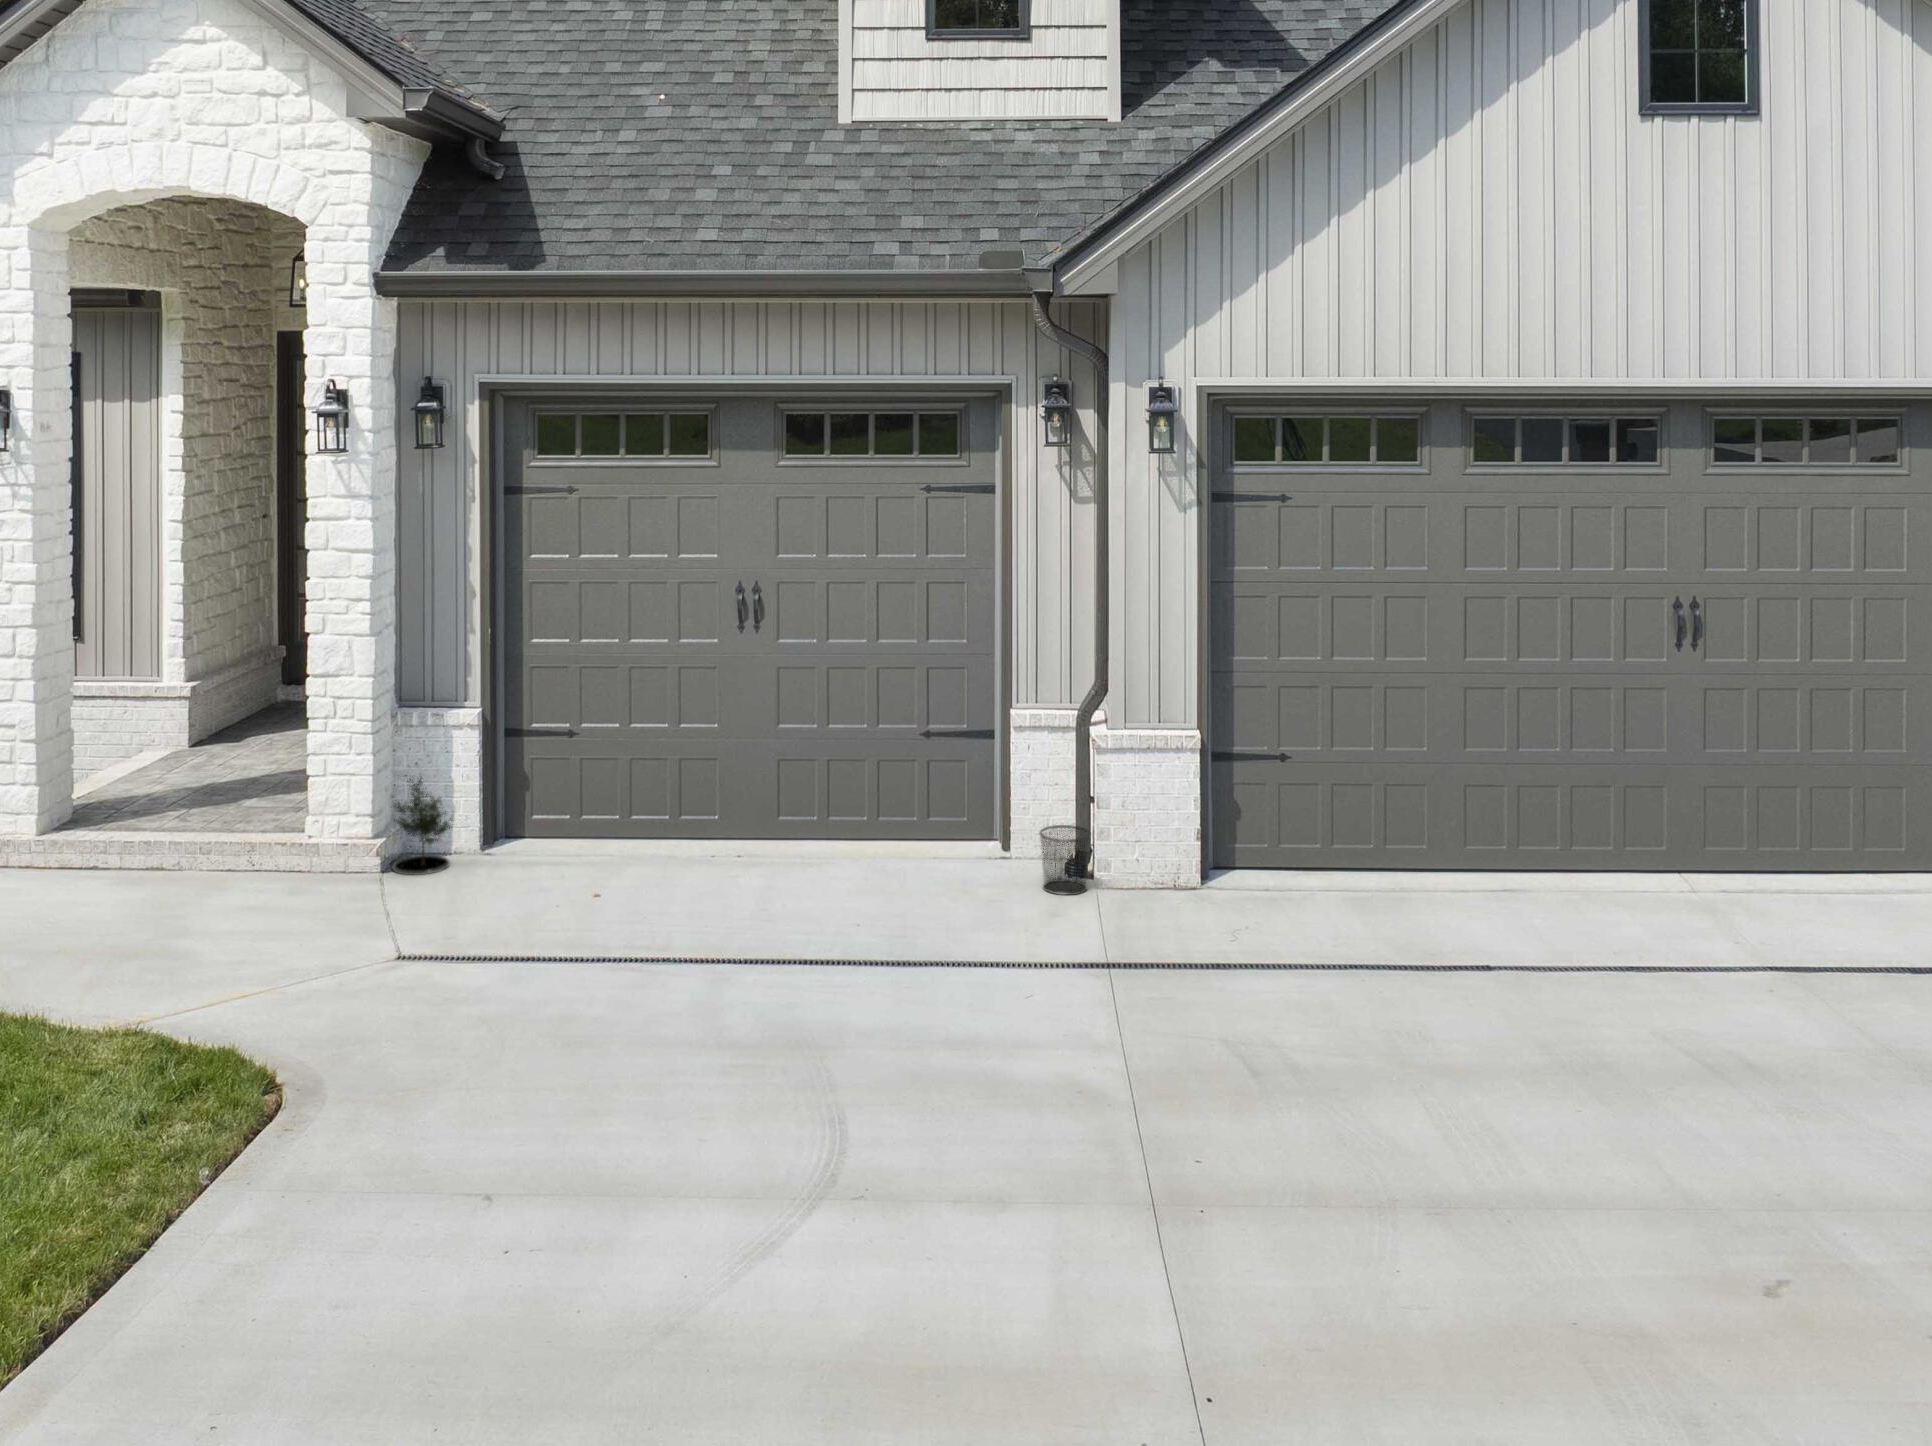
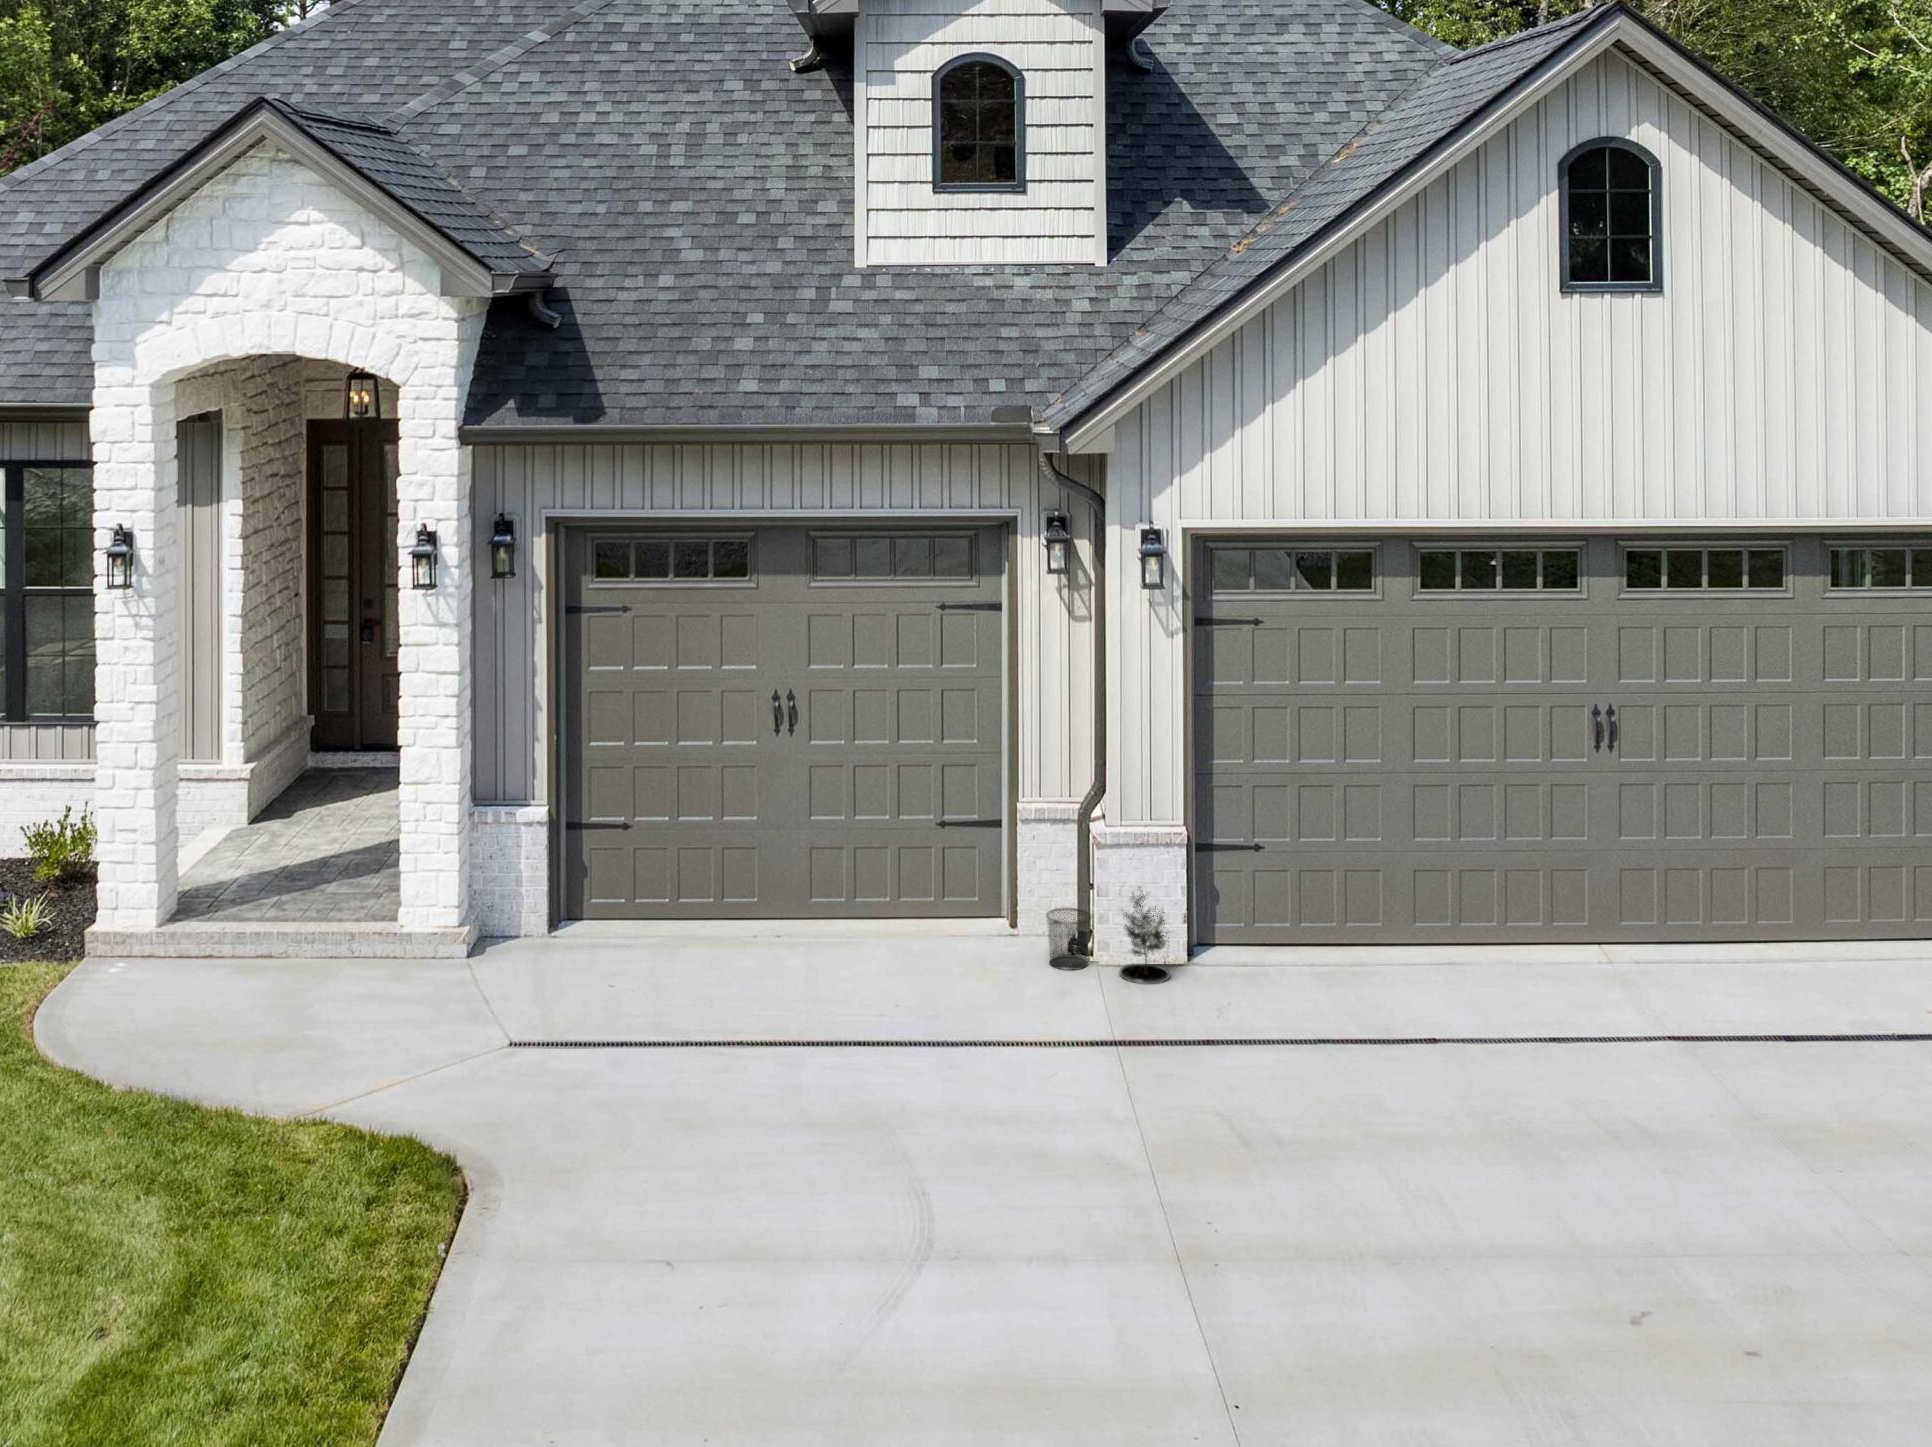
potted tree: present [392,776,452,875] -> present [1119,890,1170,984]

